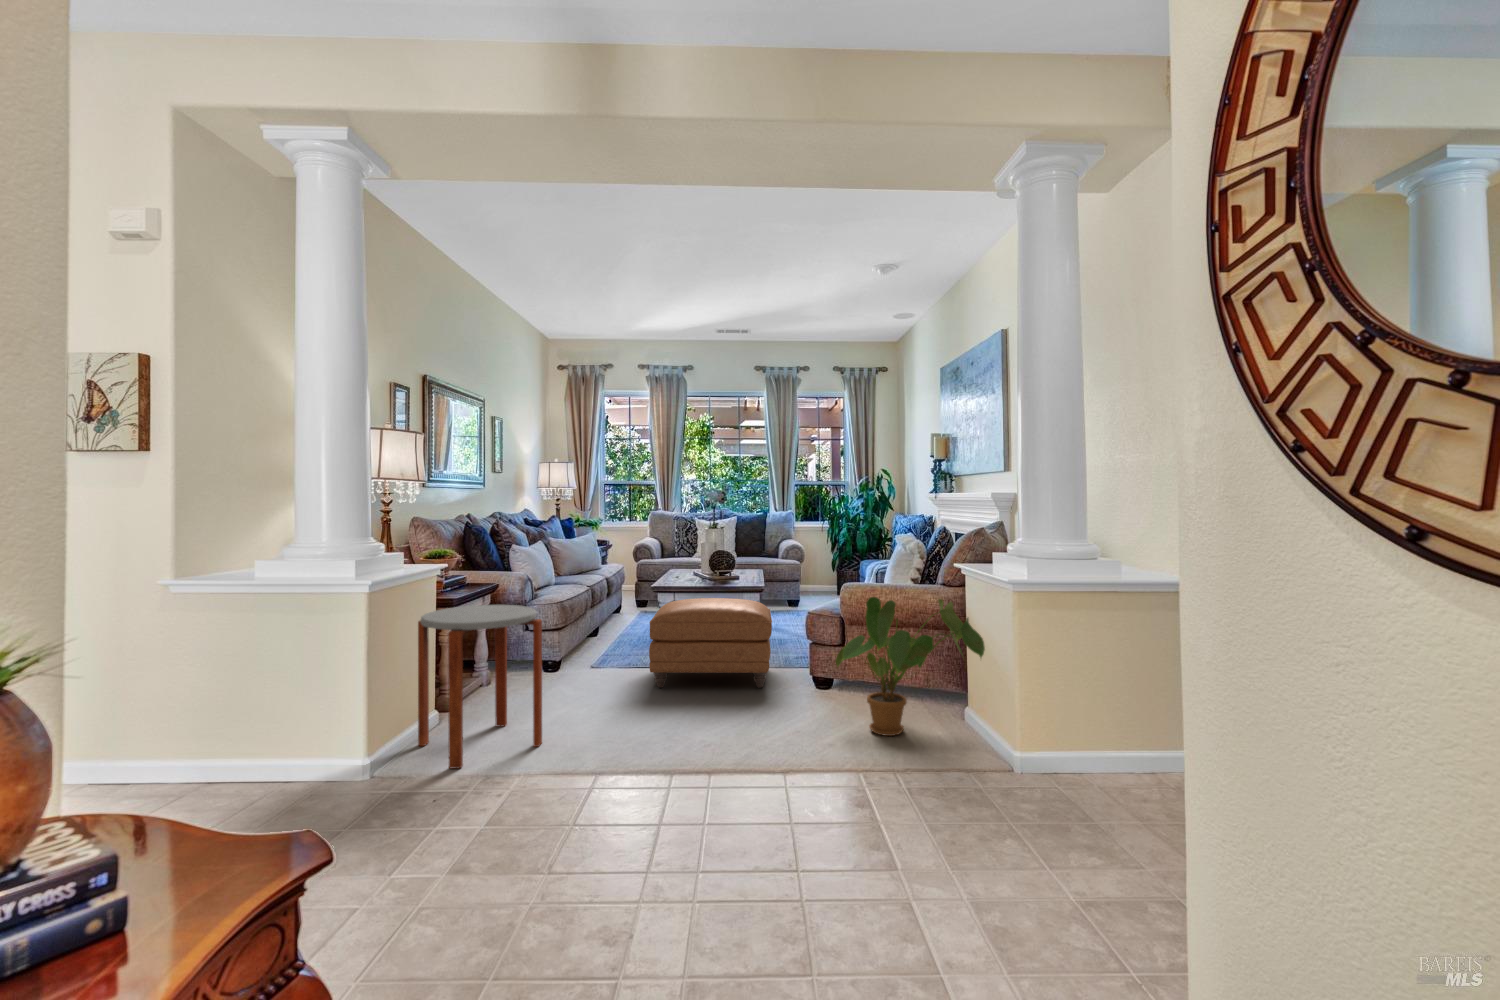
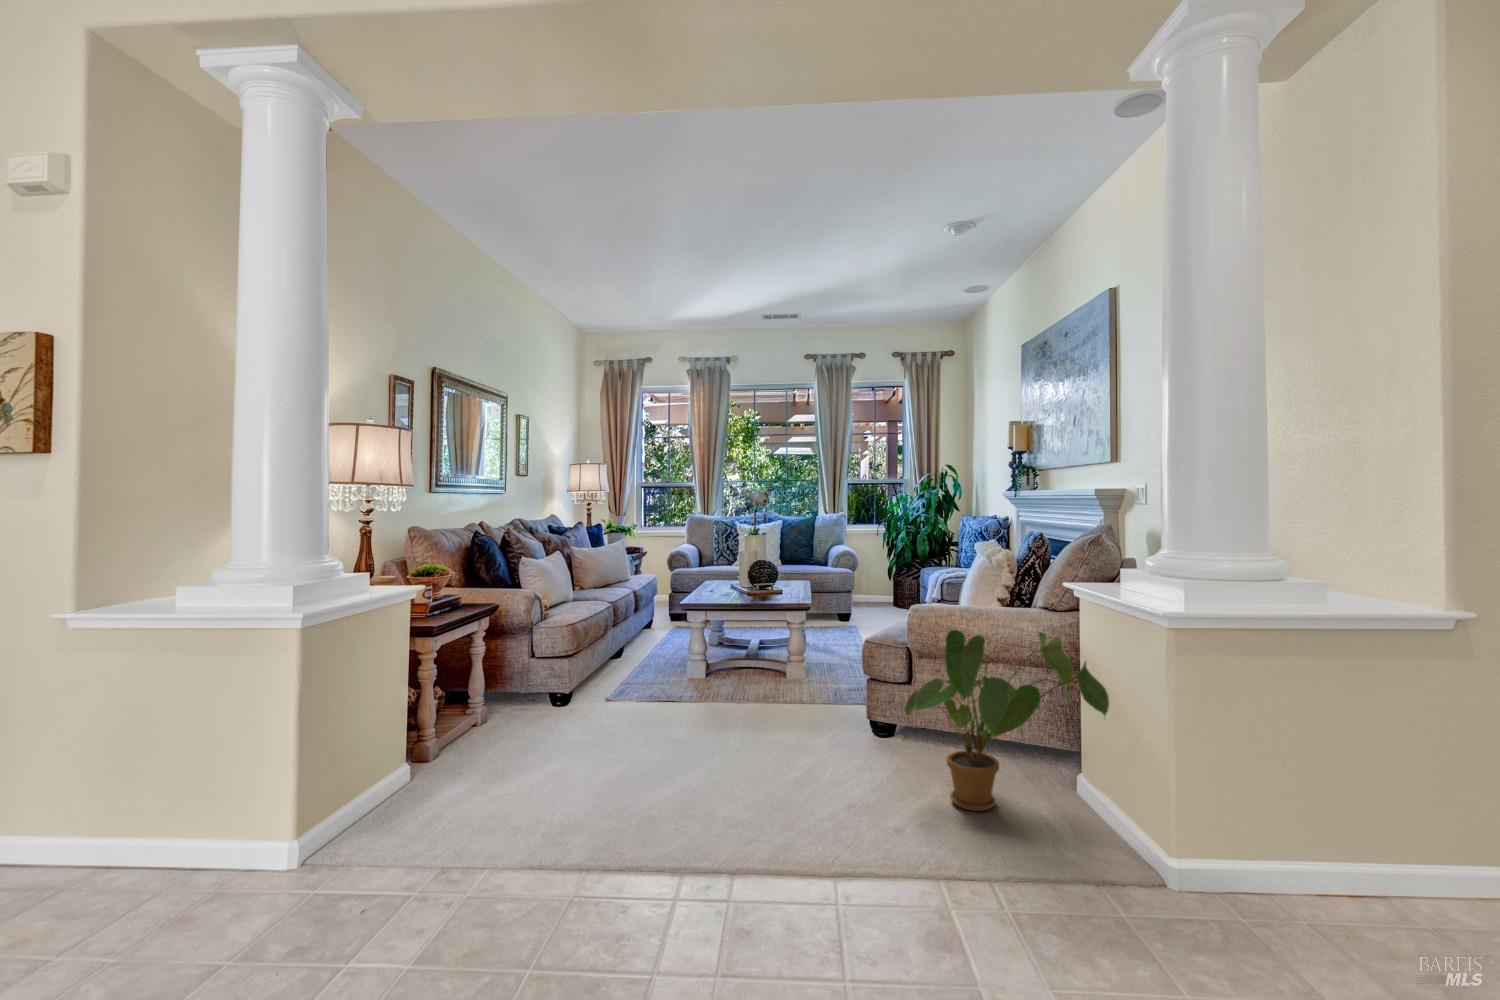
ottoman: present [649,598,772,688] -> none [676,621,823,732]
side table: present [418,605,542,768] -> none [384,636,536,850]

